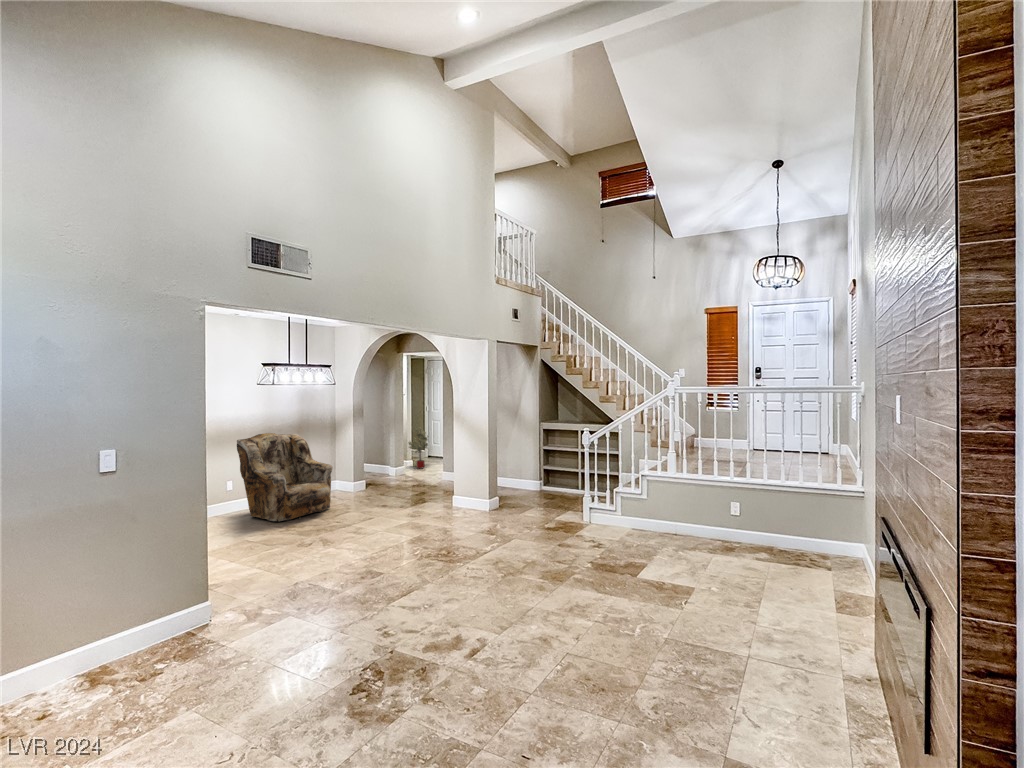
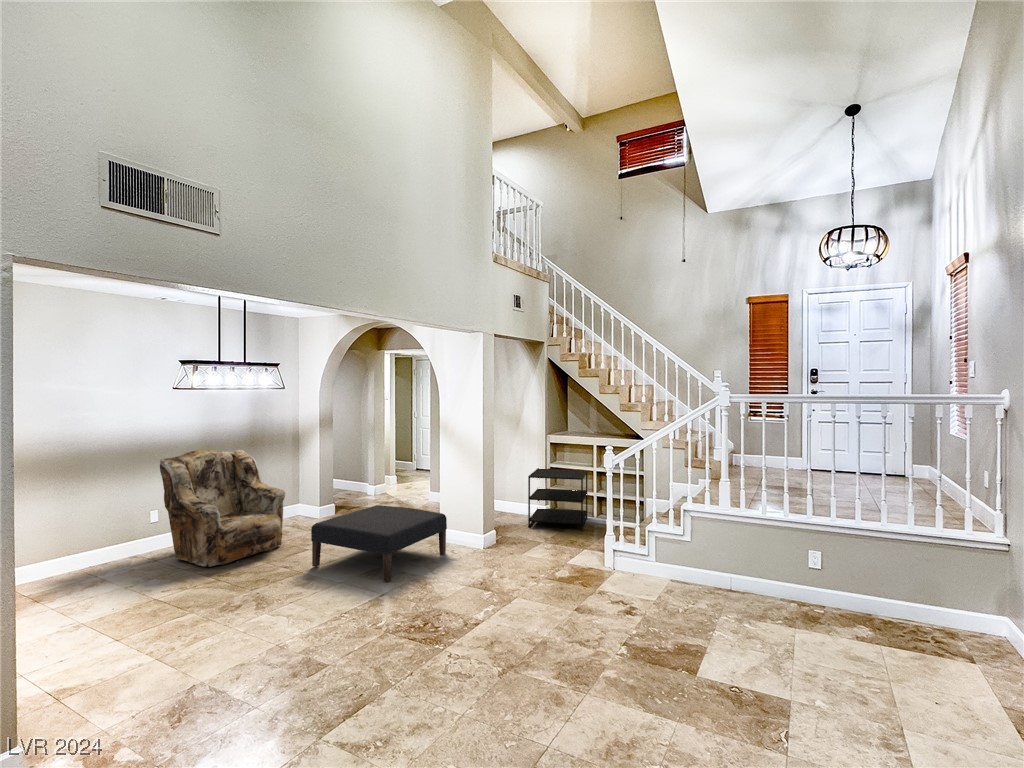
potted tree: present [408,428,428,469] -> none [389,438,414,487]
side table: none [525,449,573,498] -> present [528,468,588,531]
ottoman: none [357,477,461,530] -> present [311,505,447,582]

